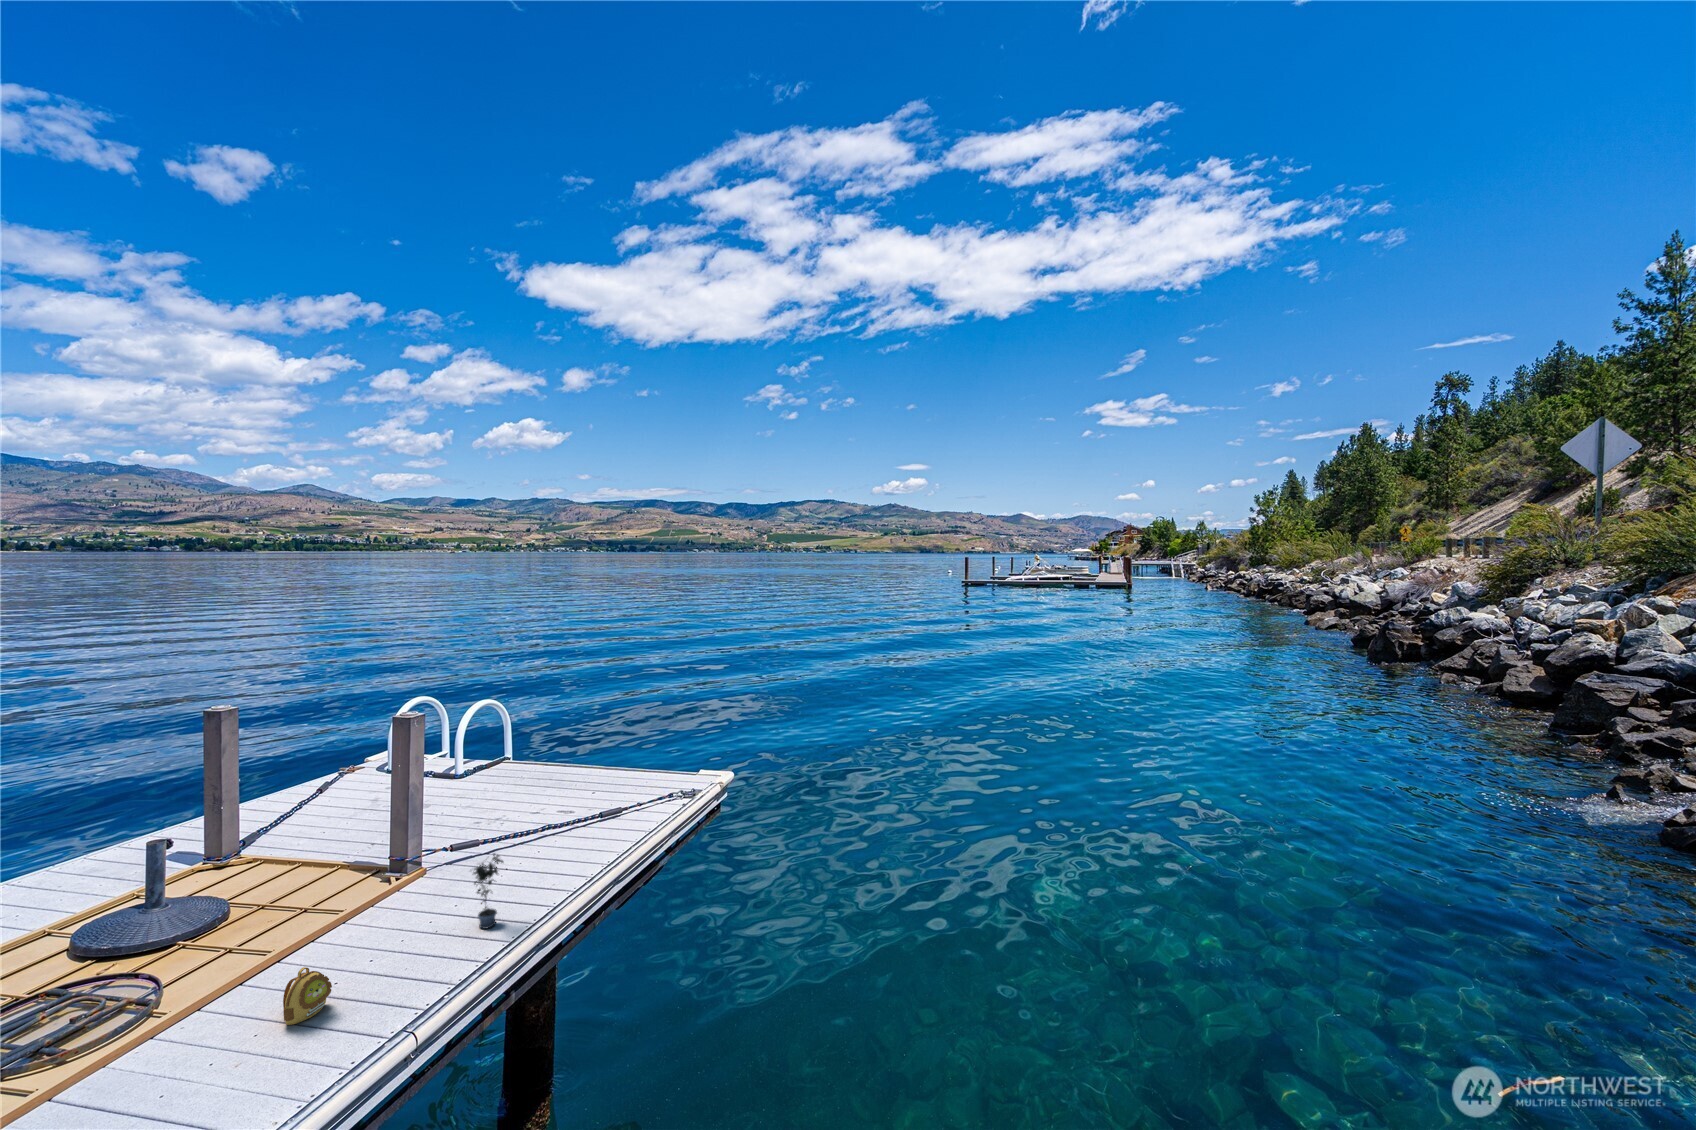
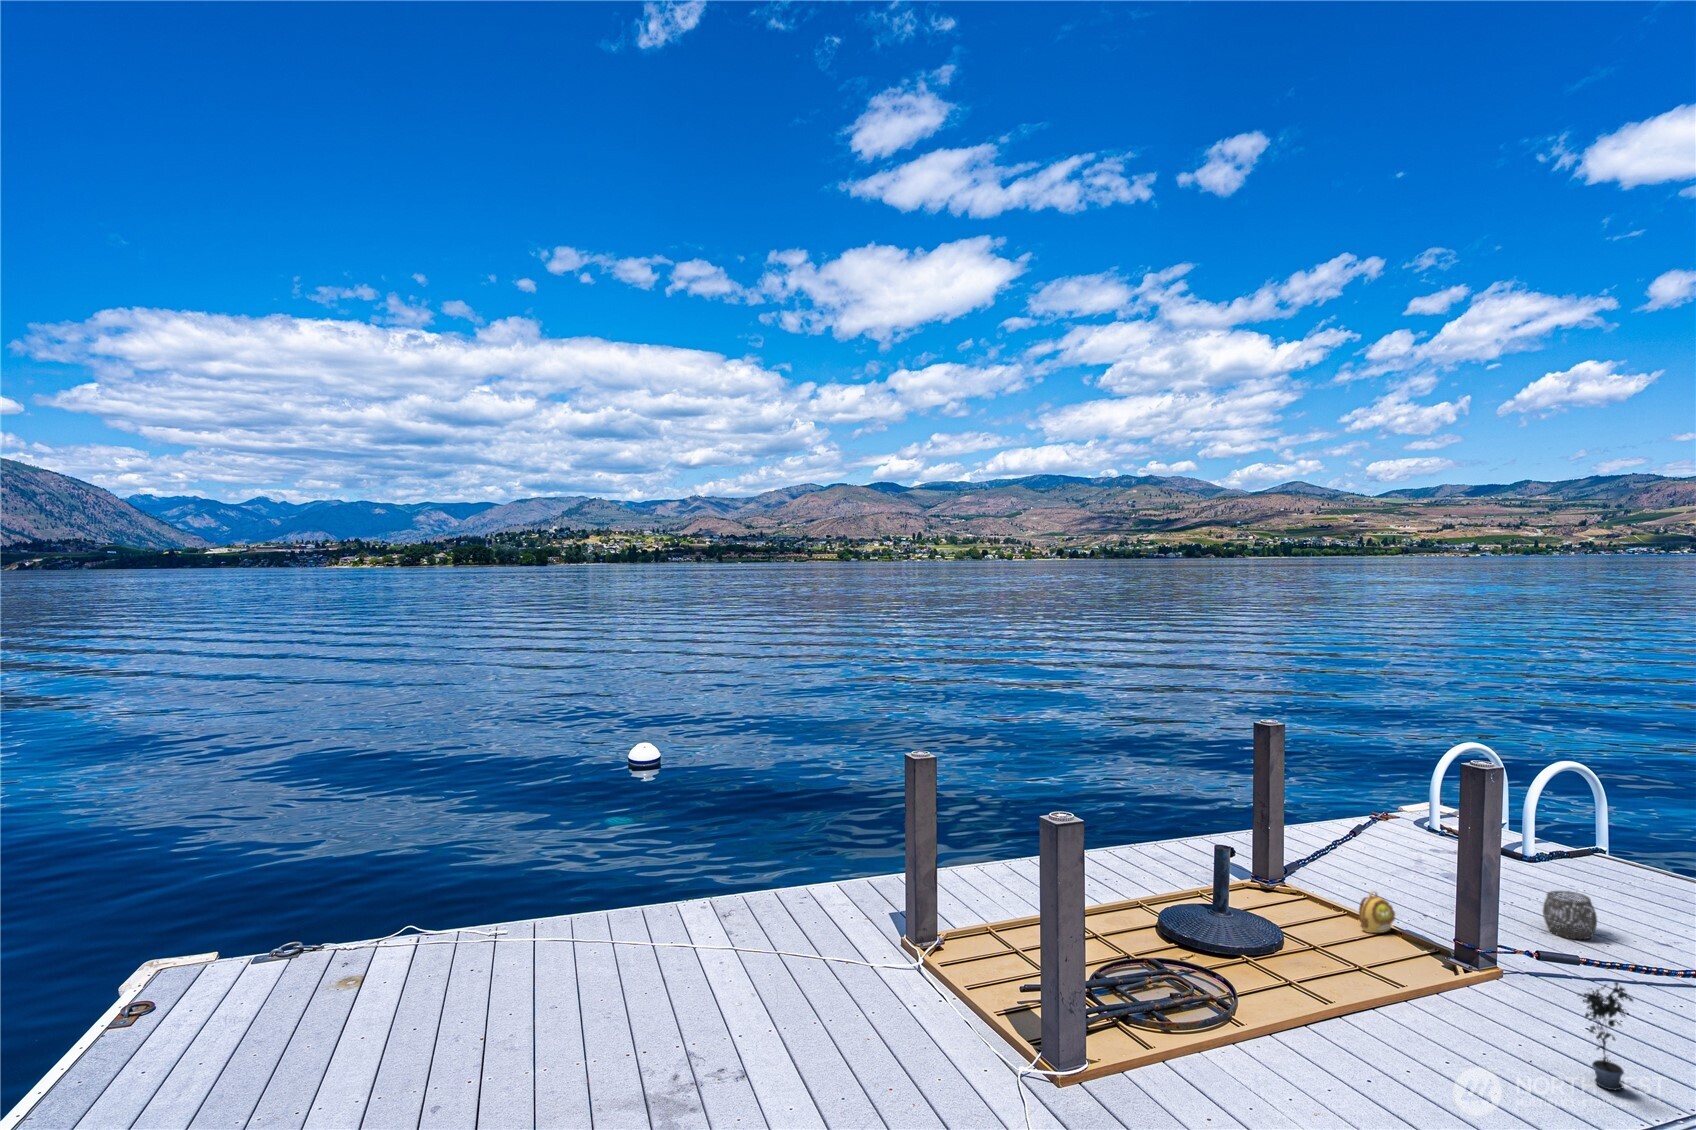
woven basket: none [460,795,494,829] -> present [1543,891,1597,939]
backpack: present [283,967,332,1025] -> present [1359,891,1395,933]

